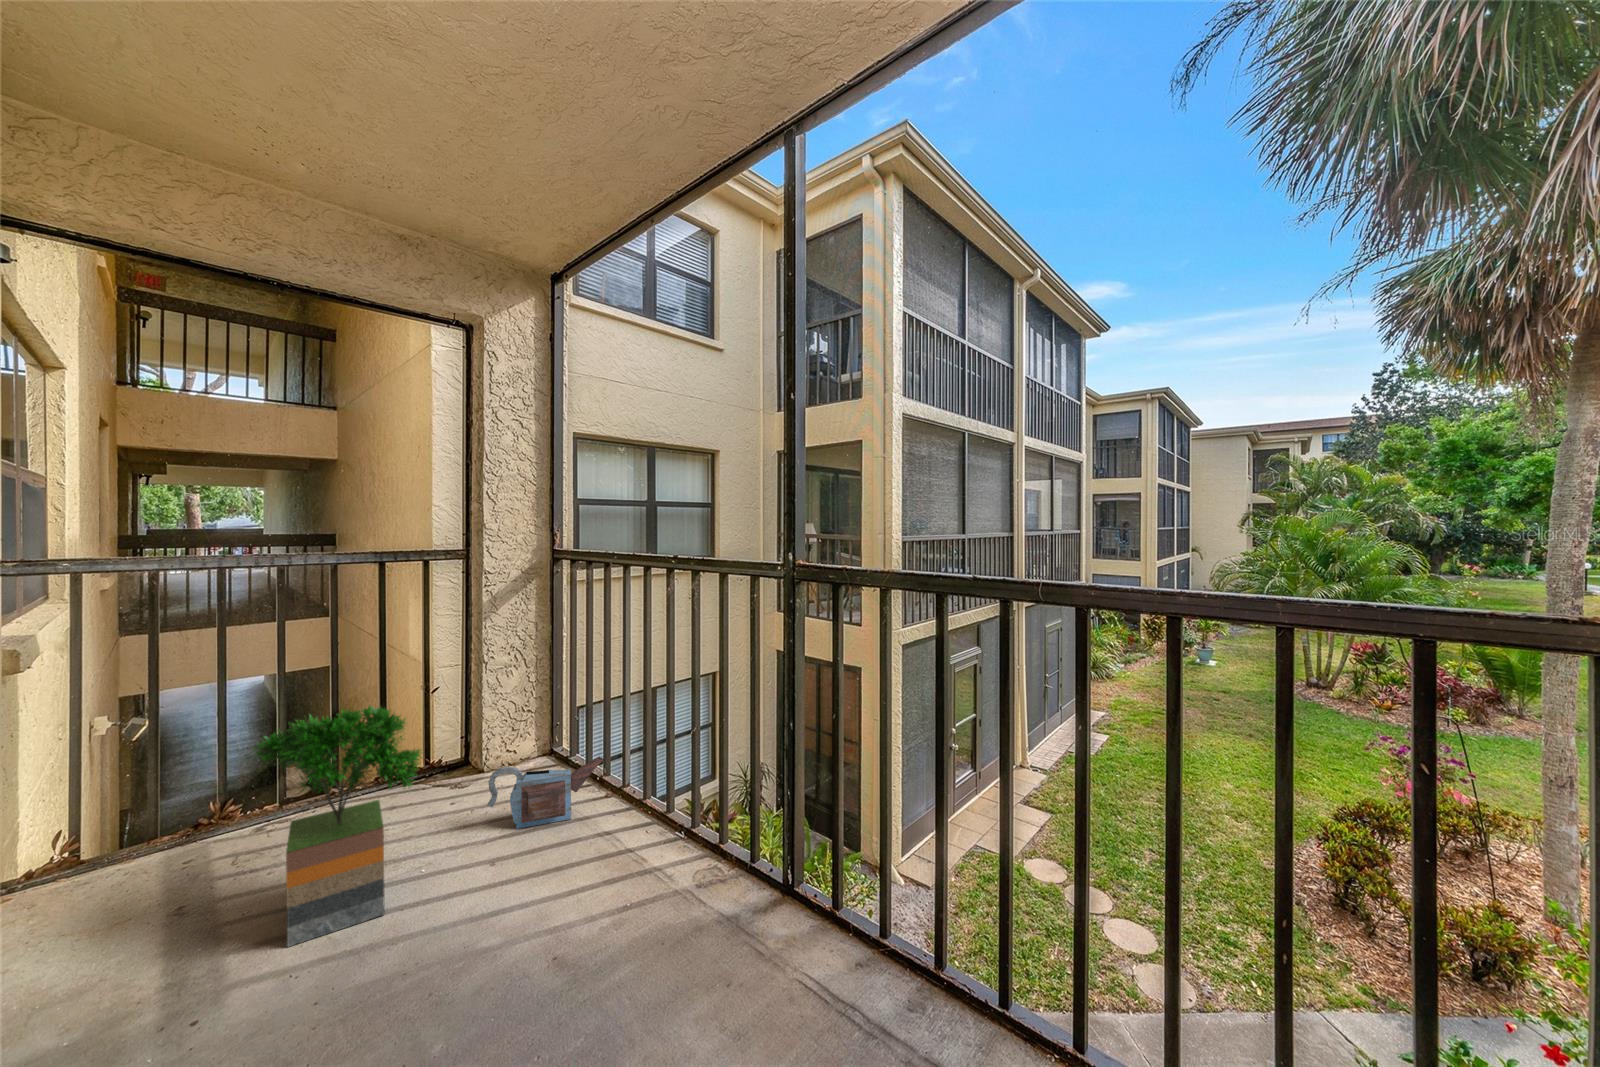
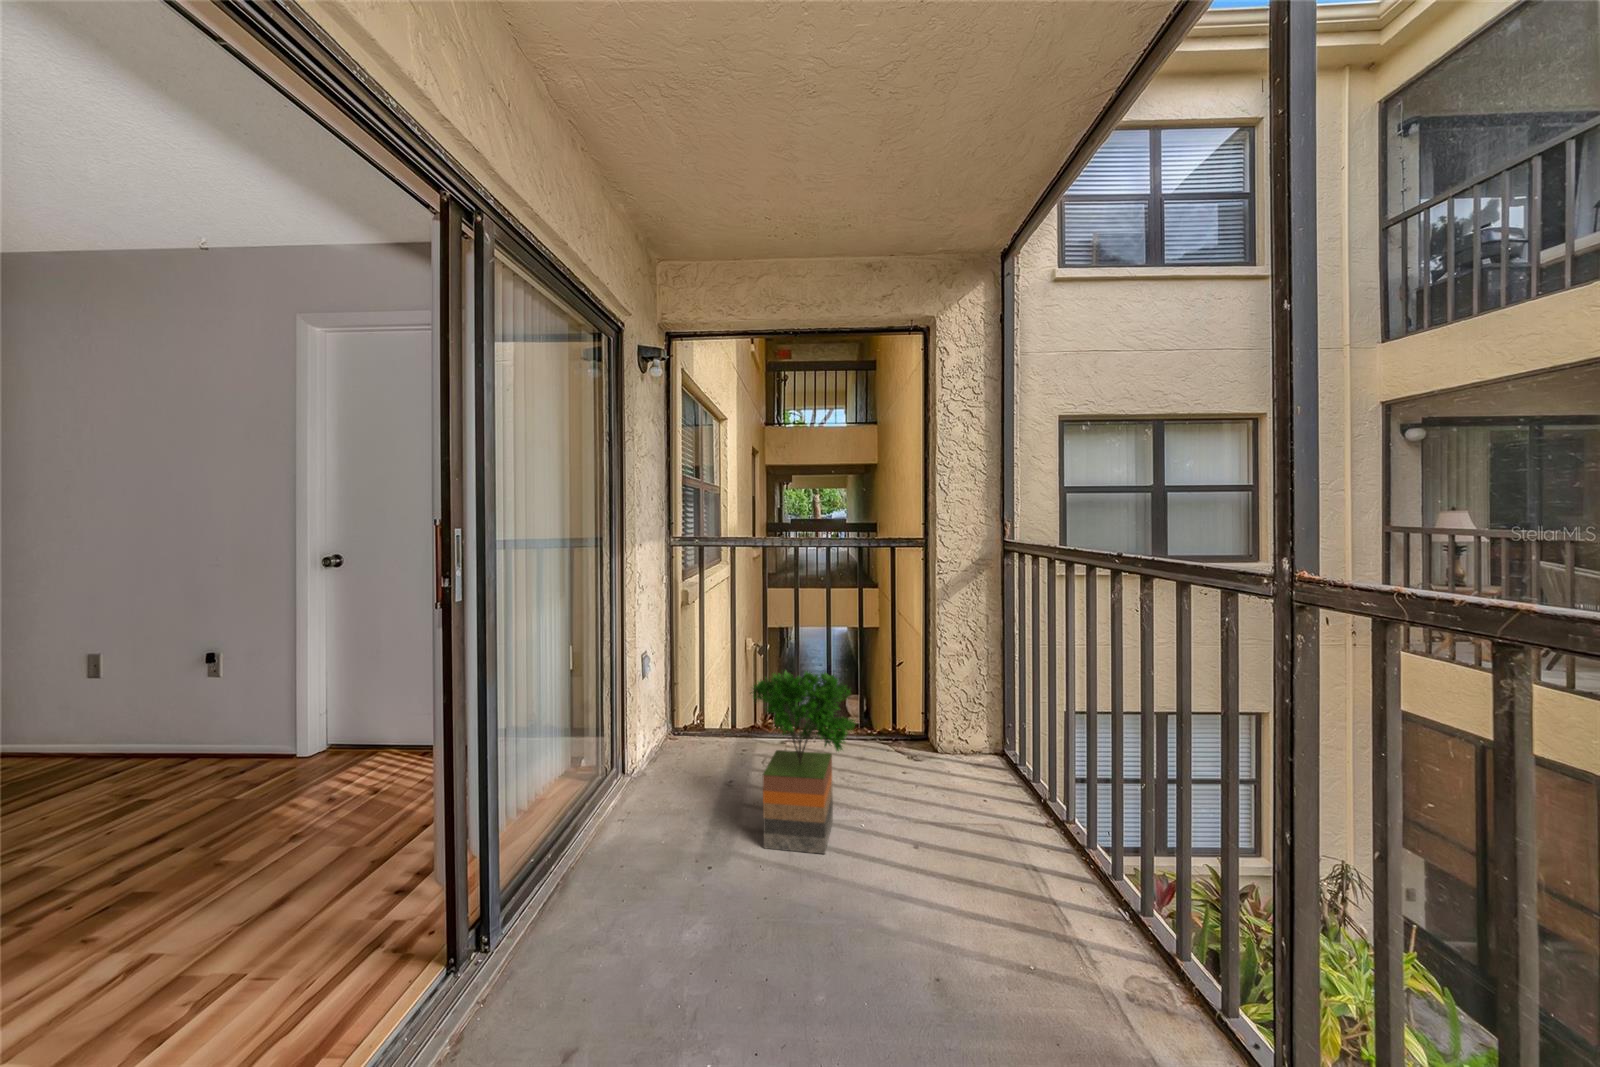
watering can: present [487,756,603,829] -> none [922,755,1037,833]

